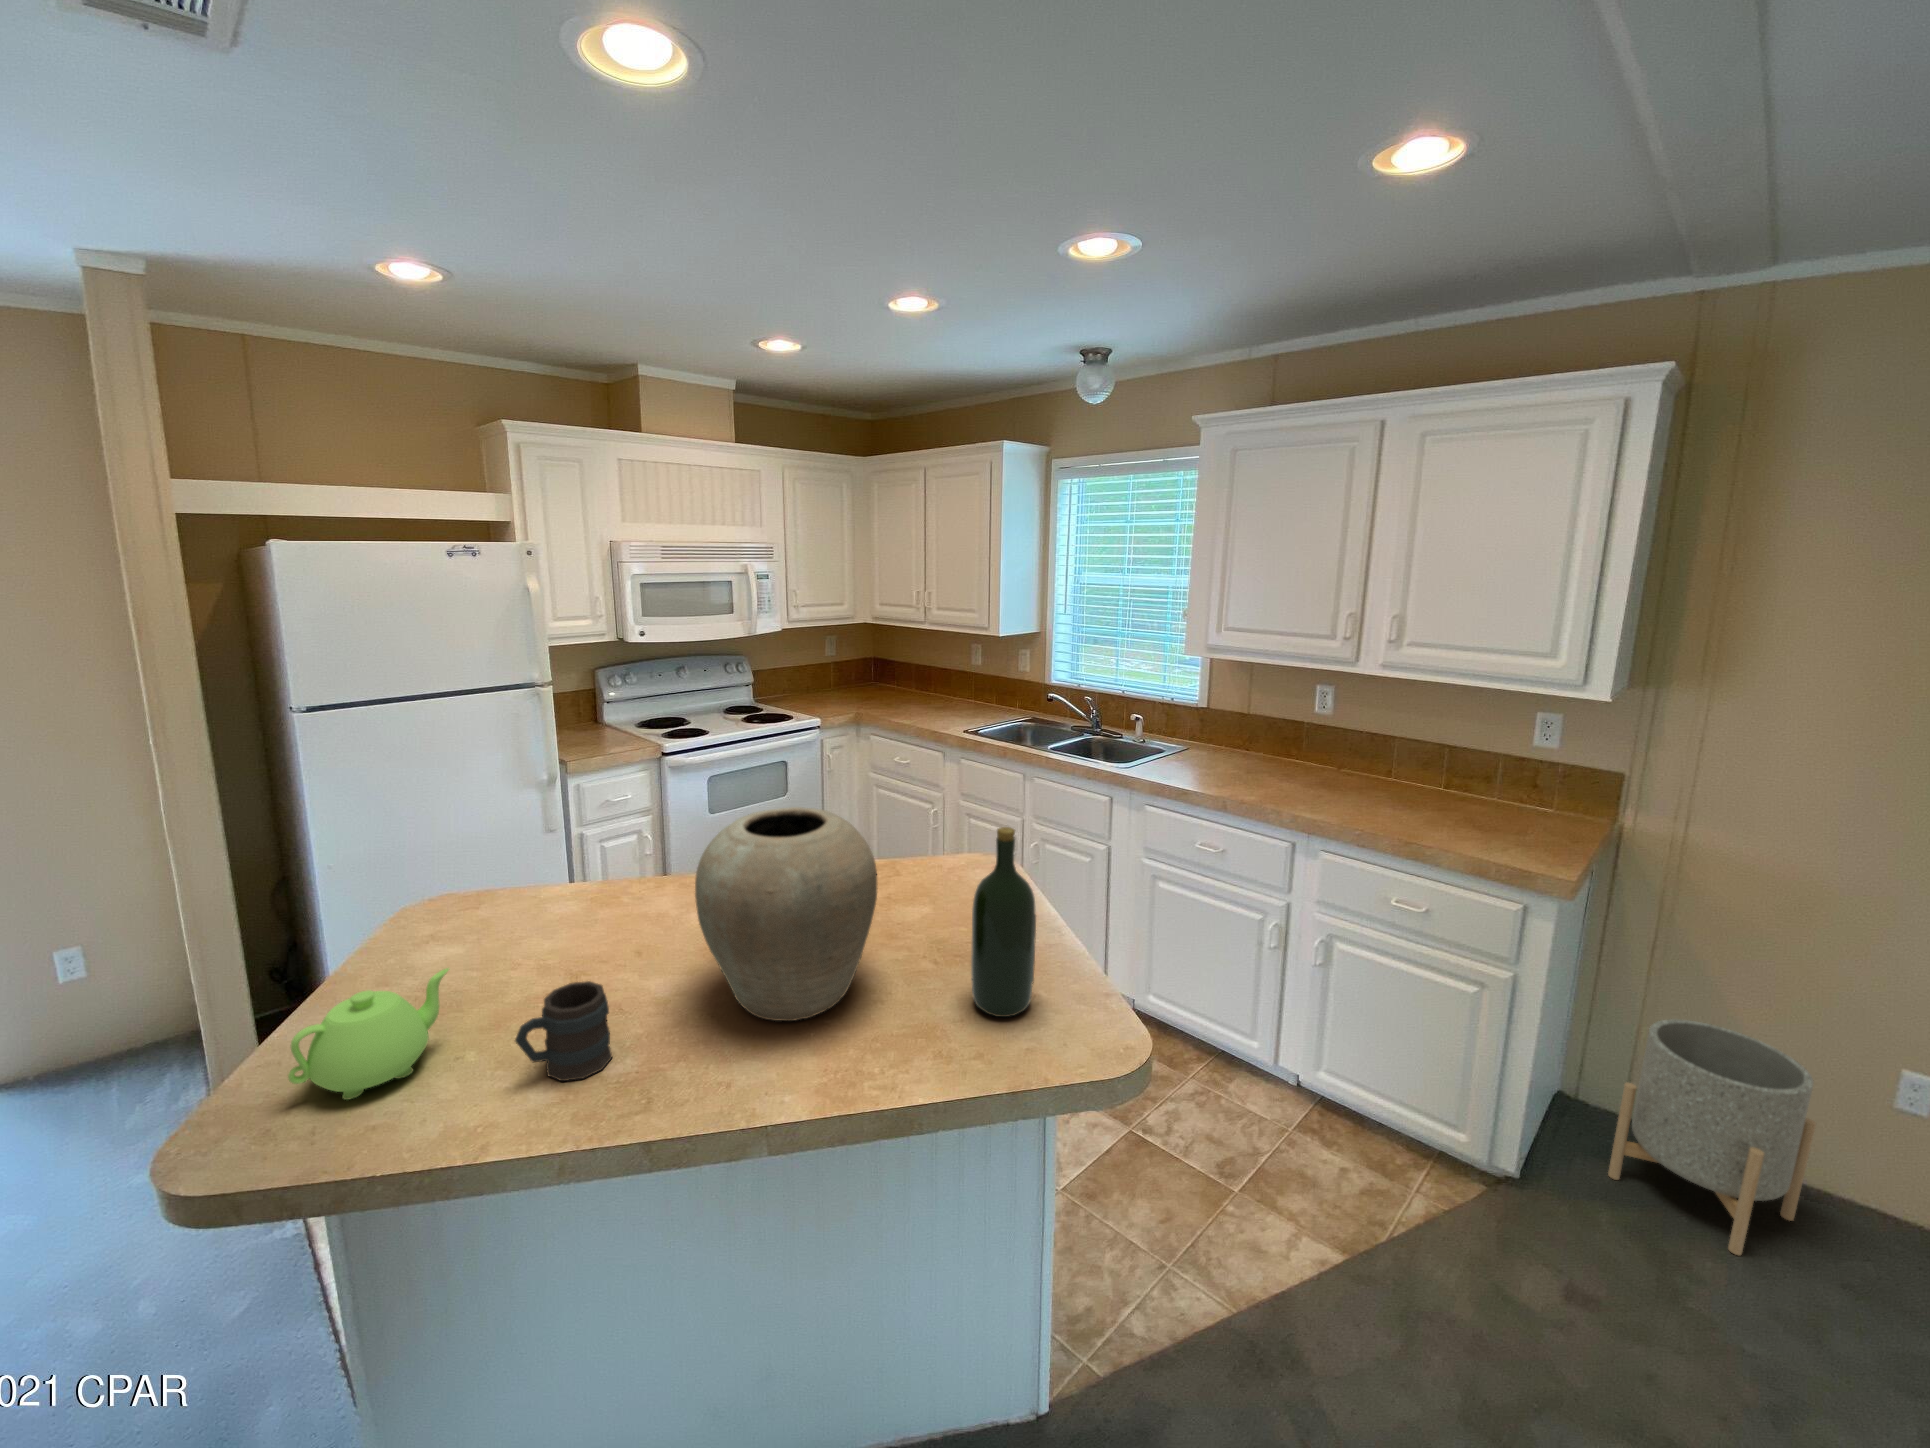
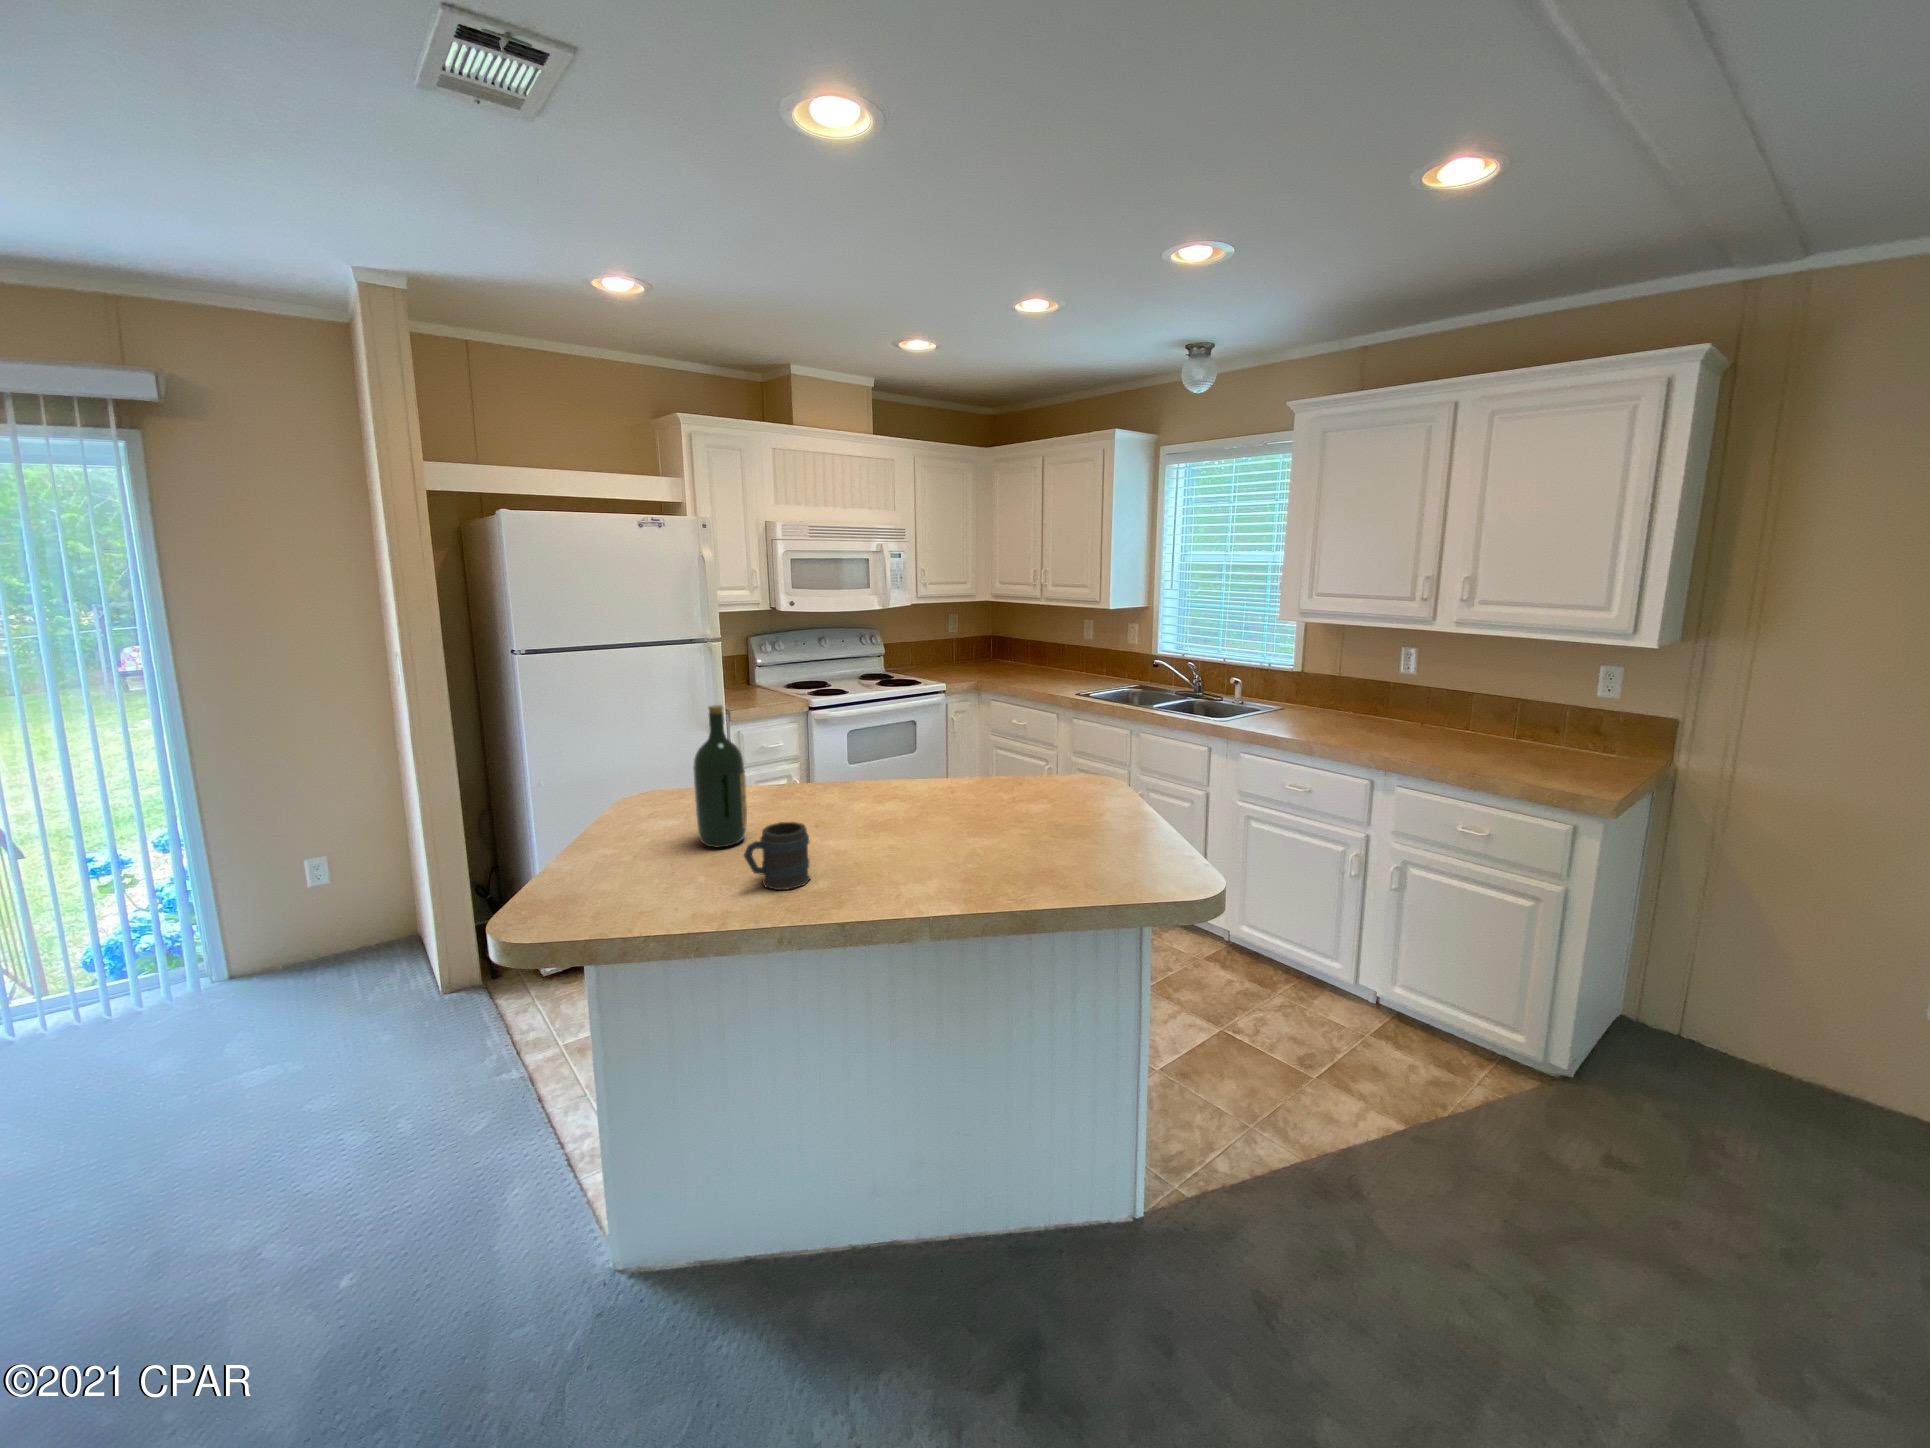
vase: present [695,807,877,1021] -> none [871,704,1011,862]
wine bottle: present [971,827,1036,1017] -> present [693,705,747,848]
teapot: present [288,968,449,1100] -> none [583,810,689,895]
planter: present [1608,1019,1816,1255] -> none [1658,939,1846,1140]

